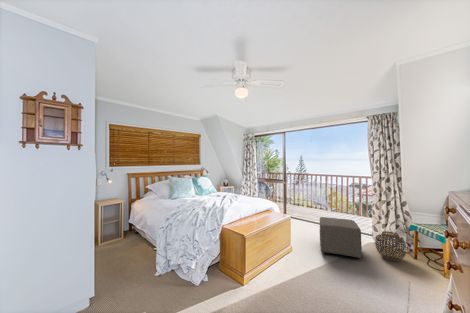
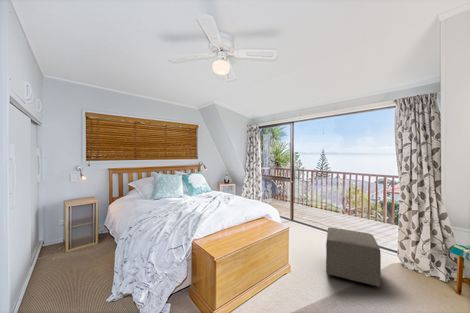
woven basket: present [375,231,406,262] -> none [401,252,445,296]

